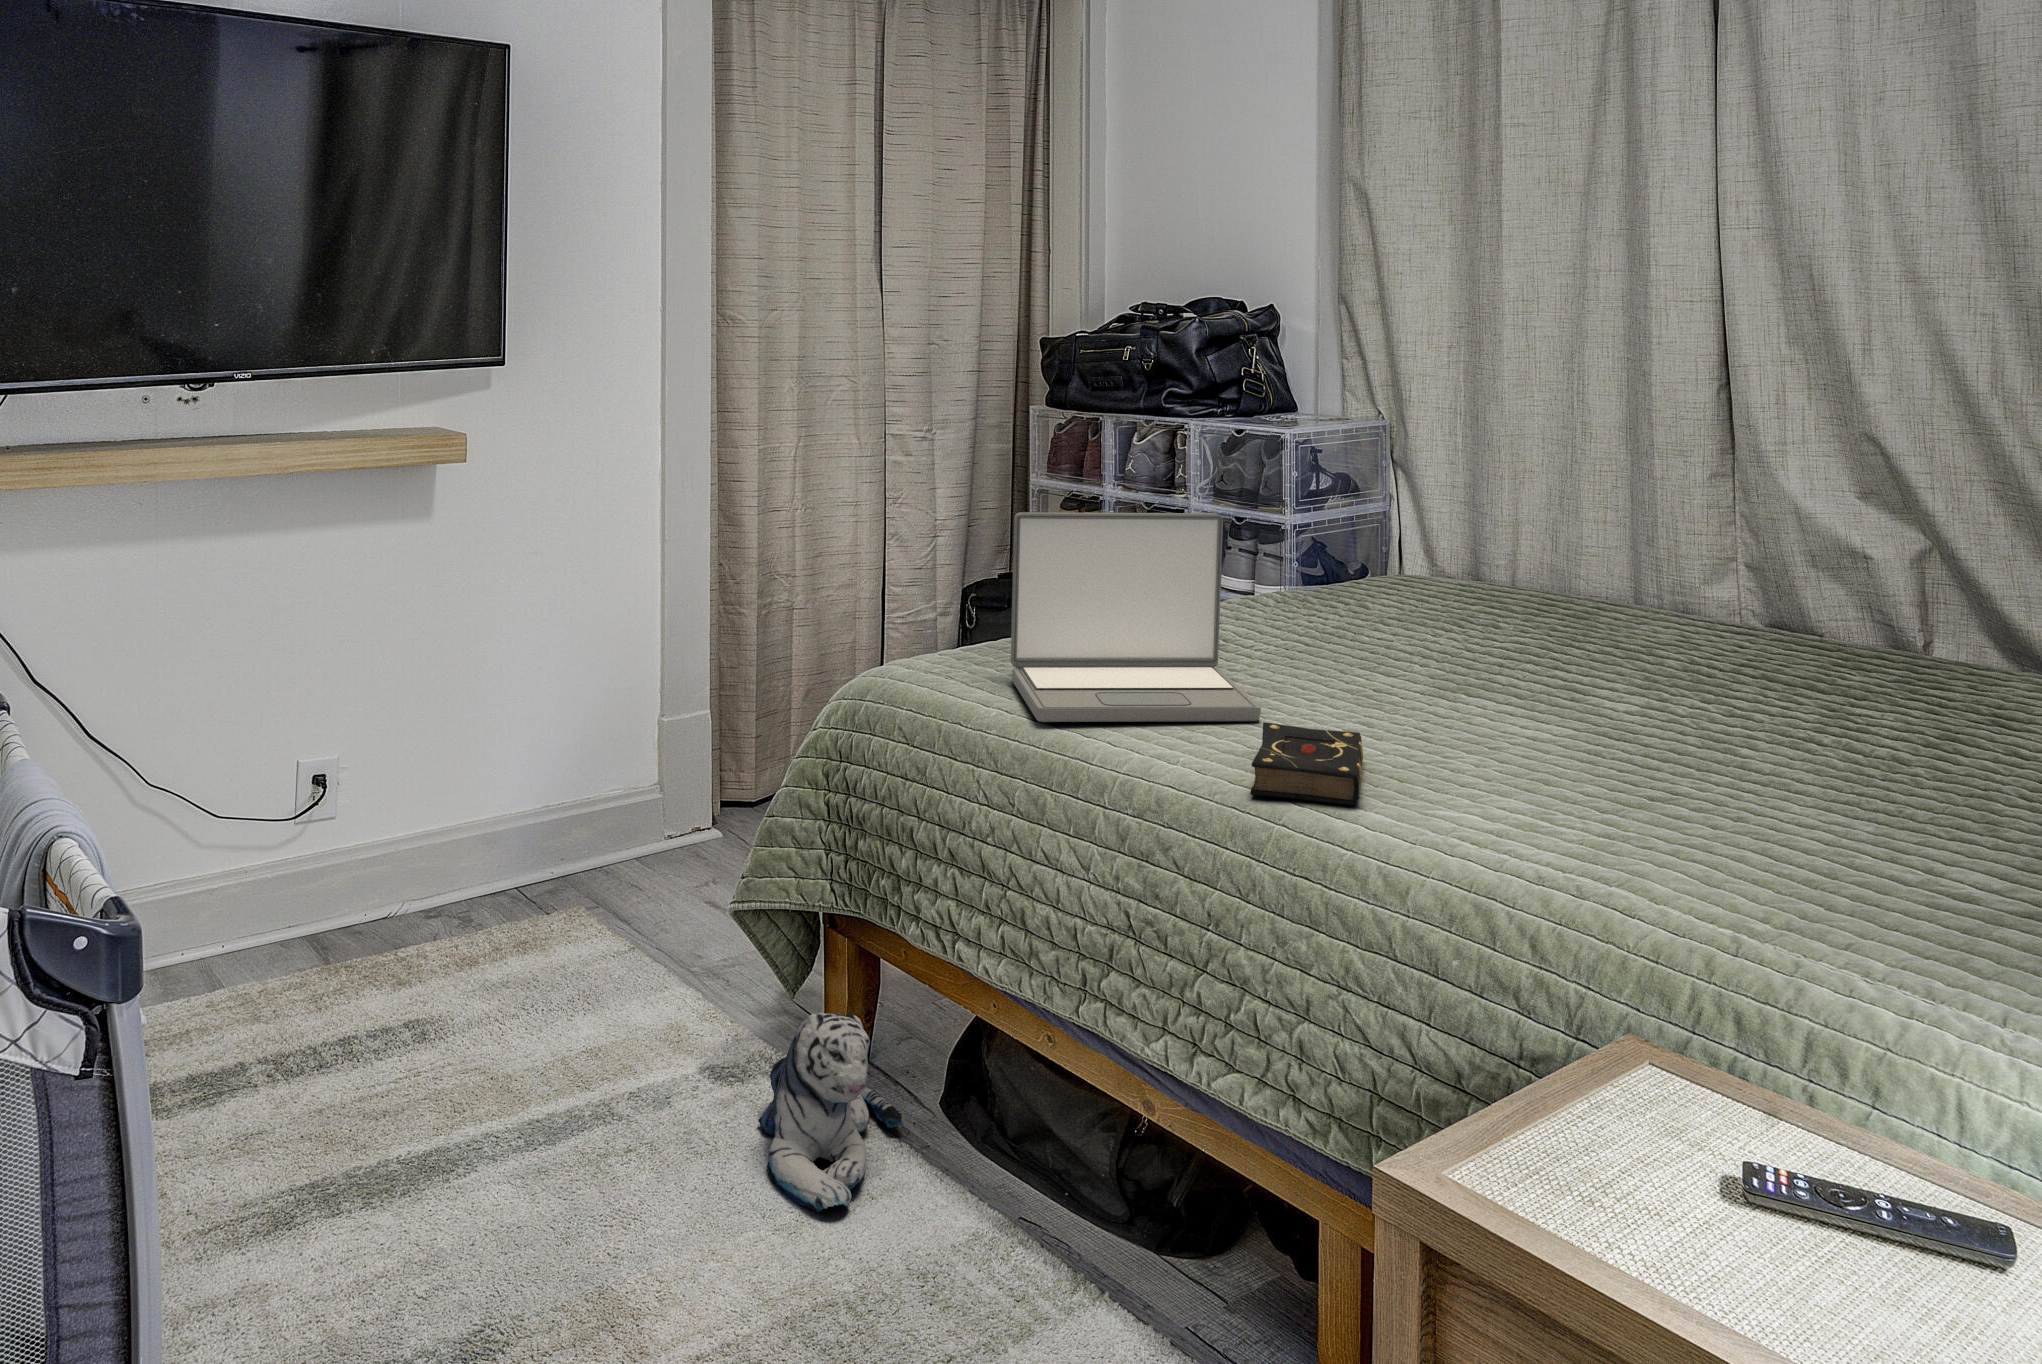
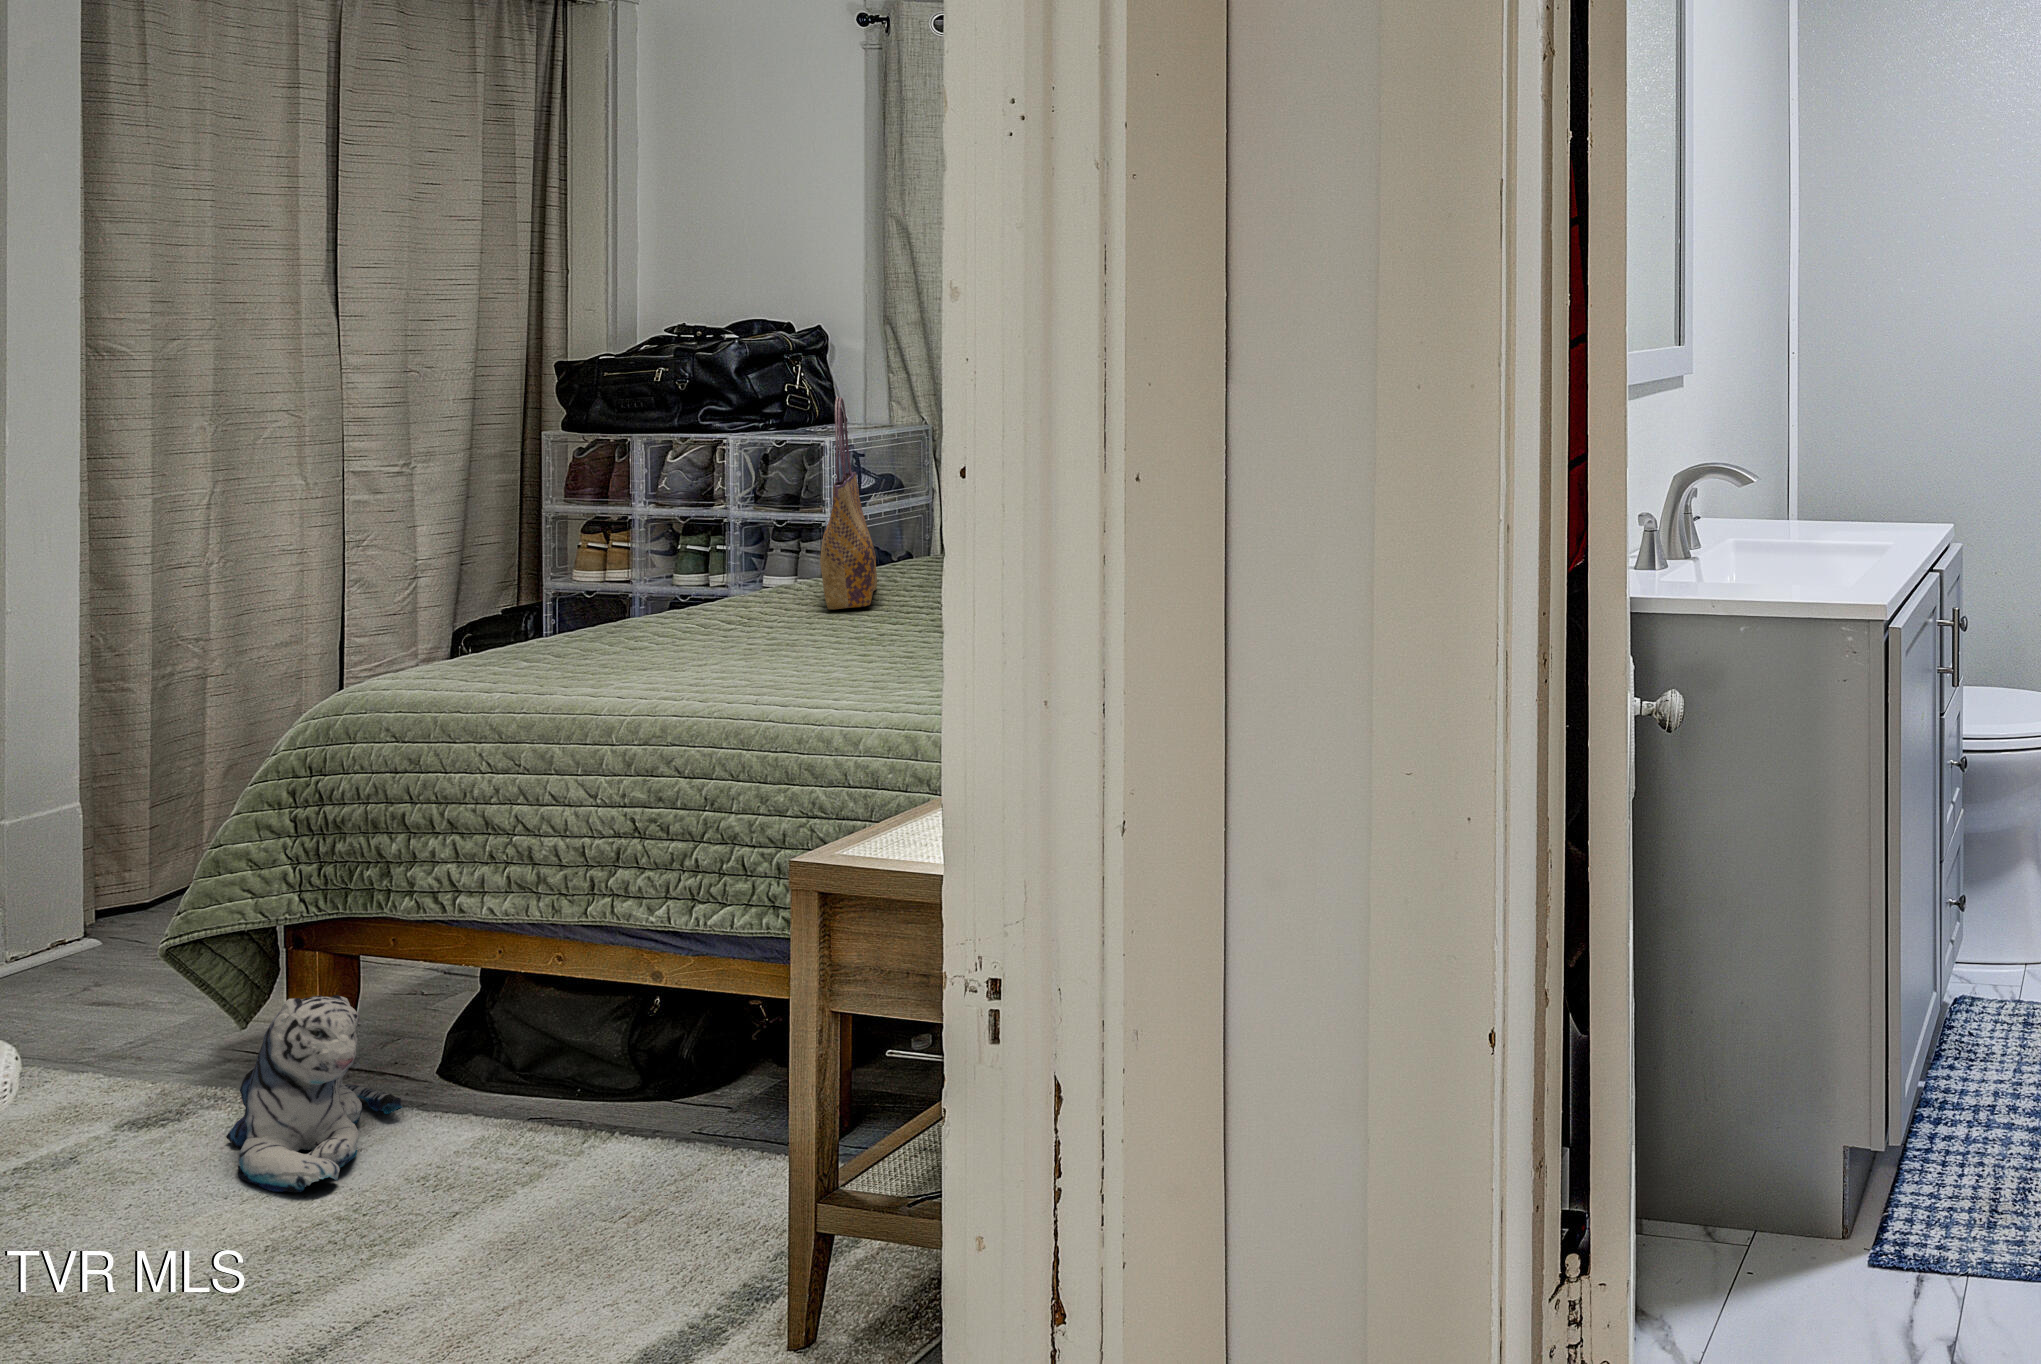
tote bag: none [1298,423,1352,650] -> present [820,396,877,609]
laptop: present [1011,512,1261,722] -> none [514,475,776,678]
book: present [1251,722,1363,806] -> none [755,646,868,700]

